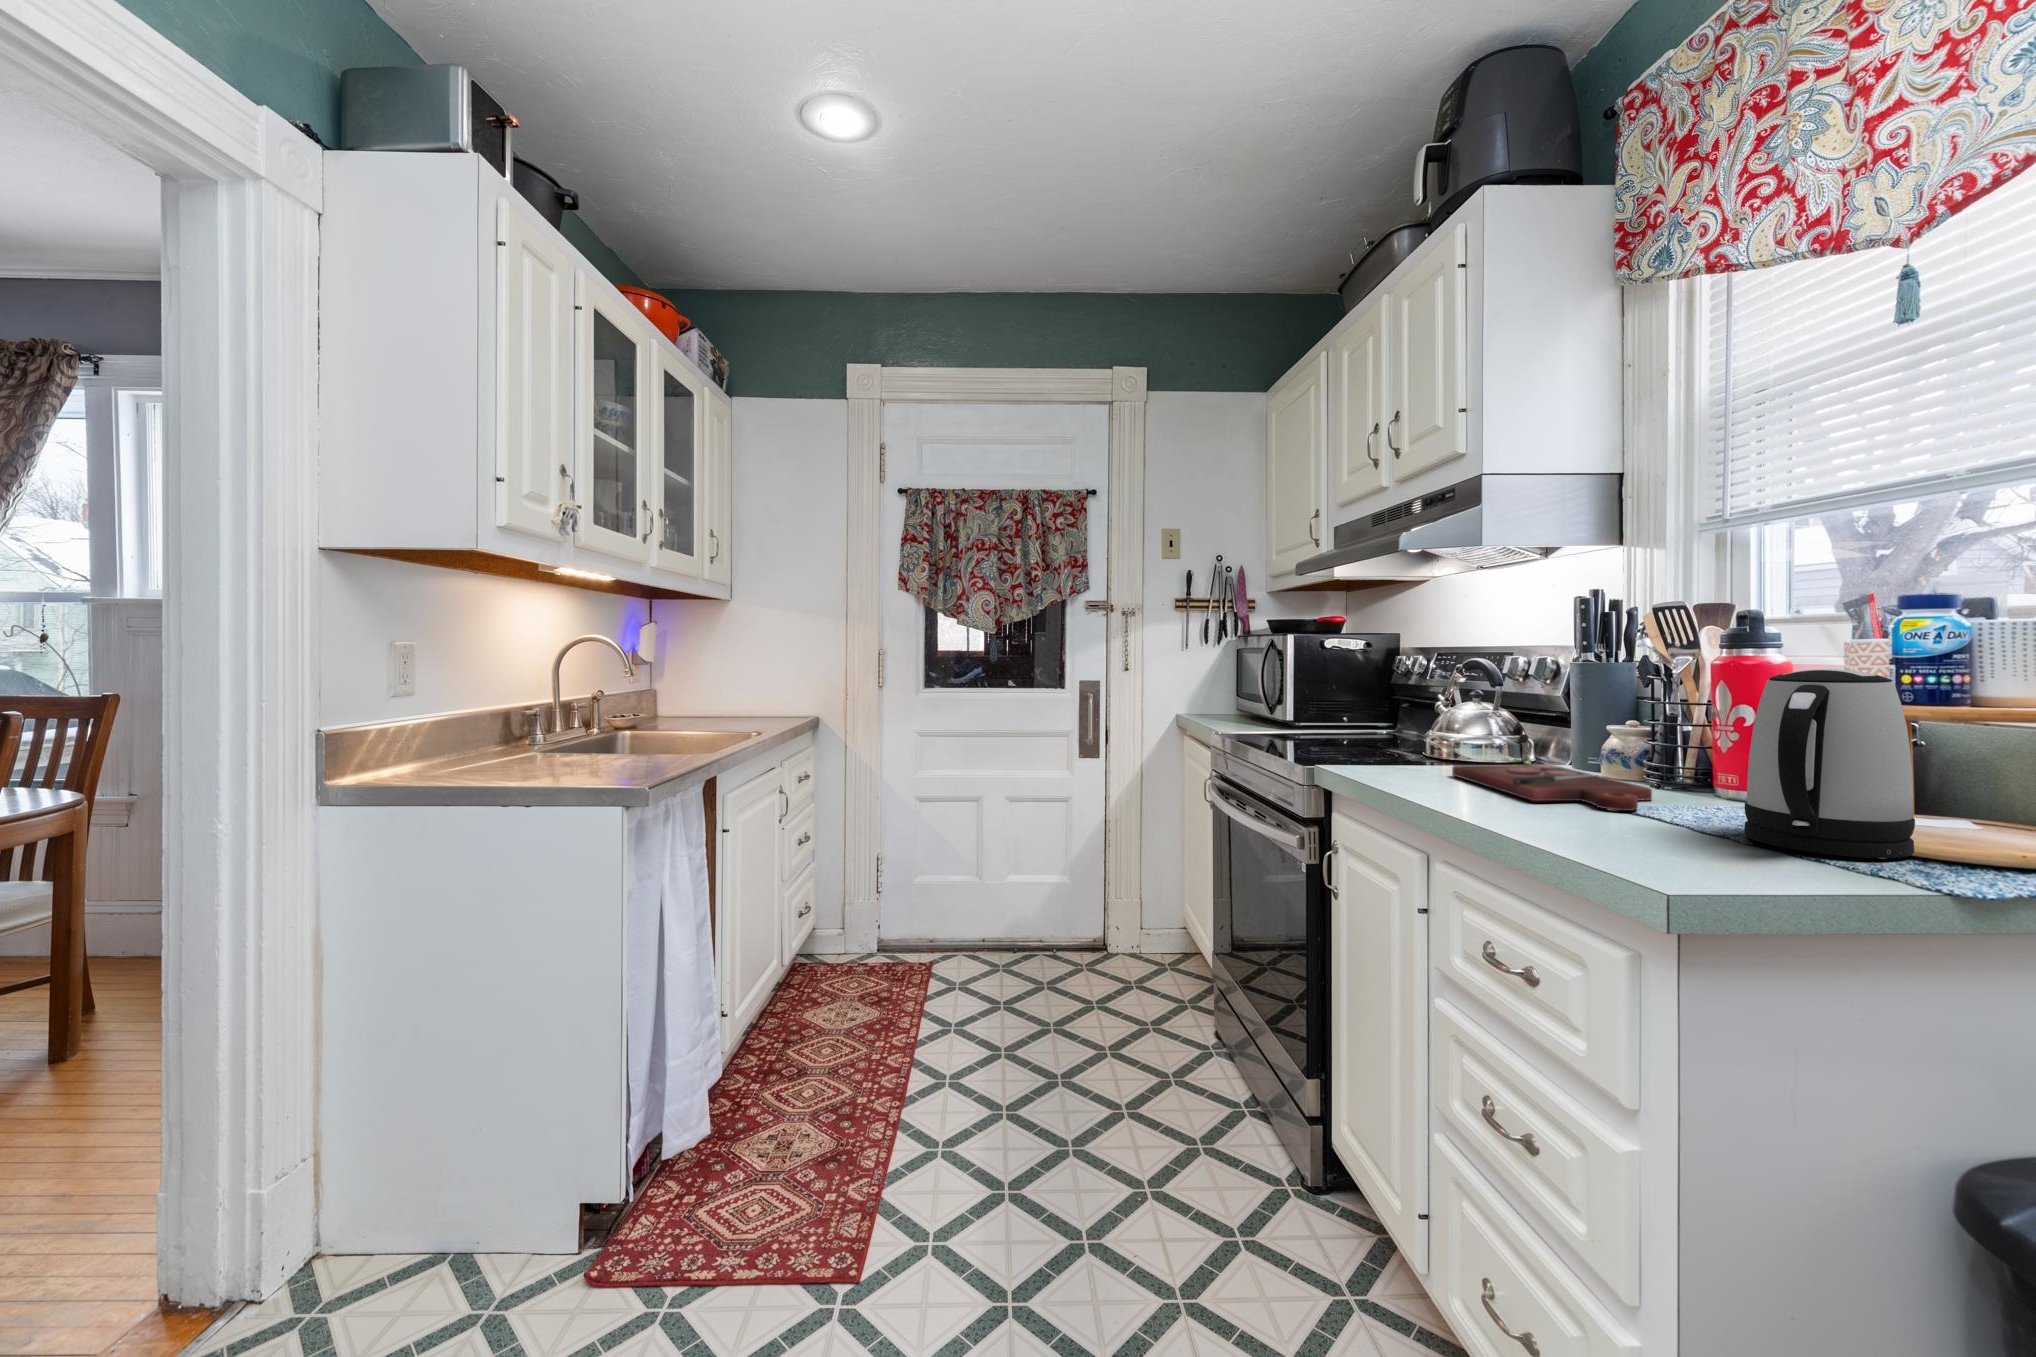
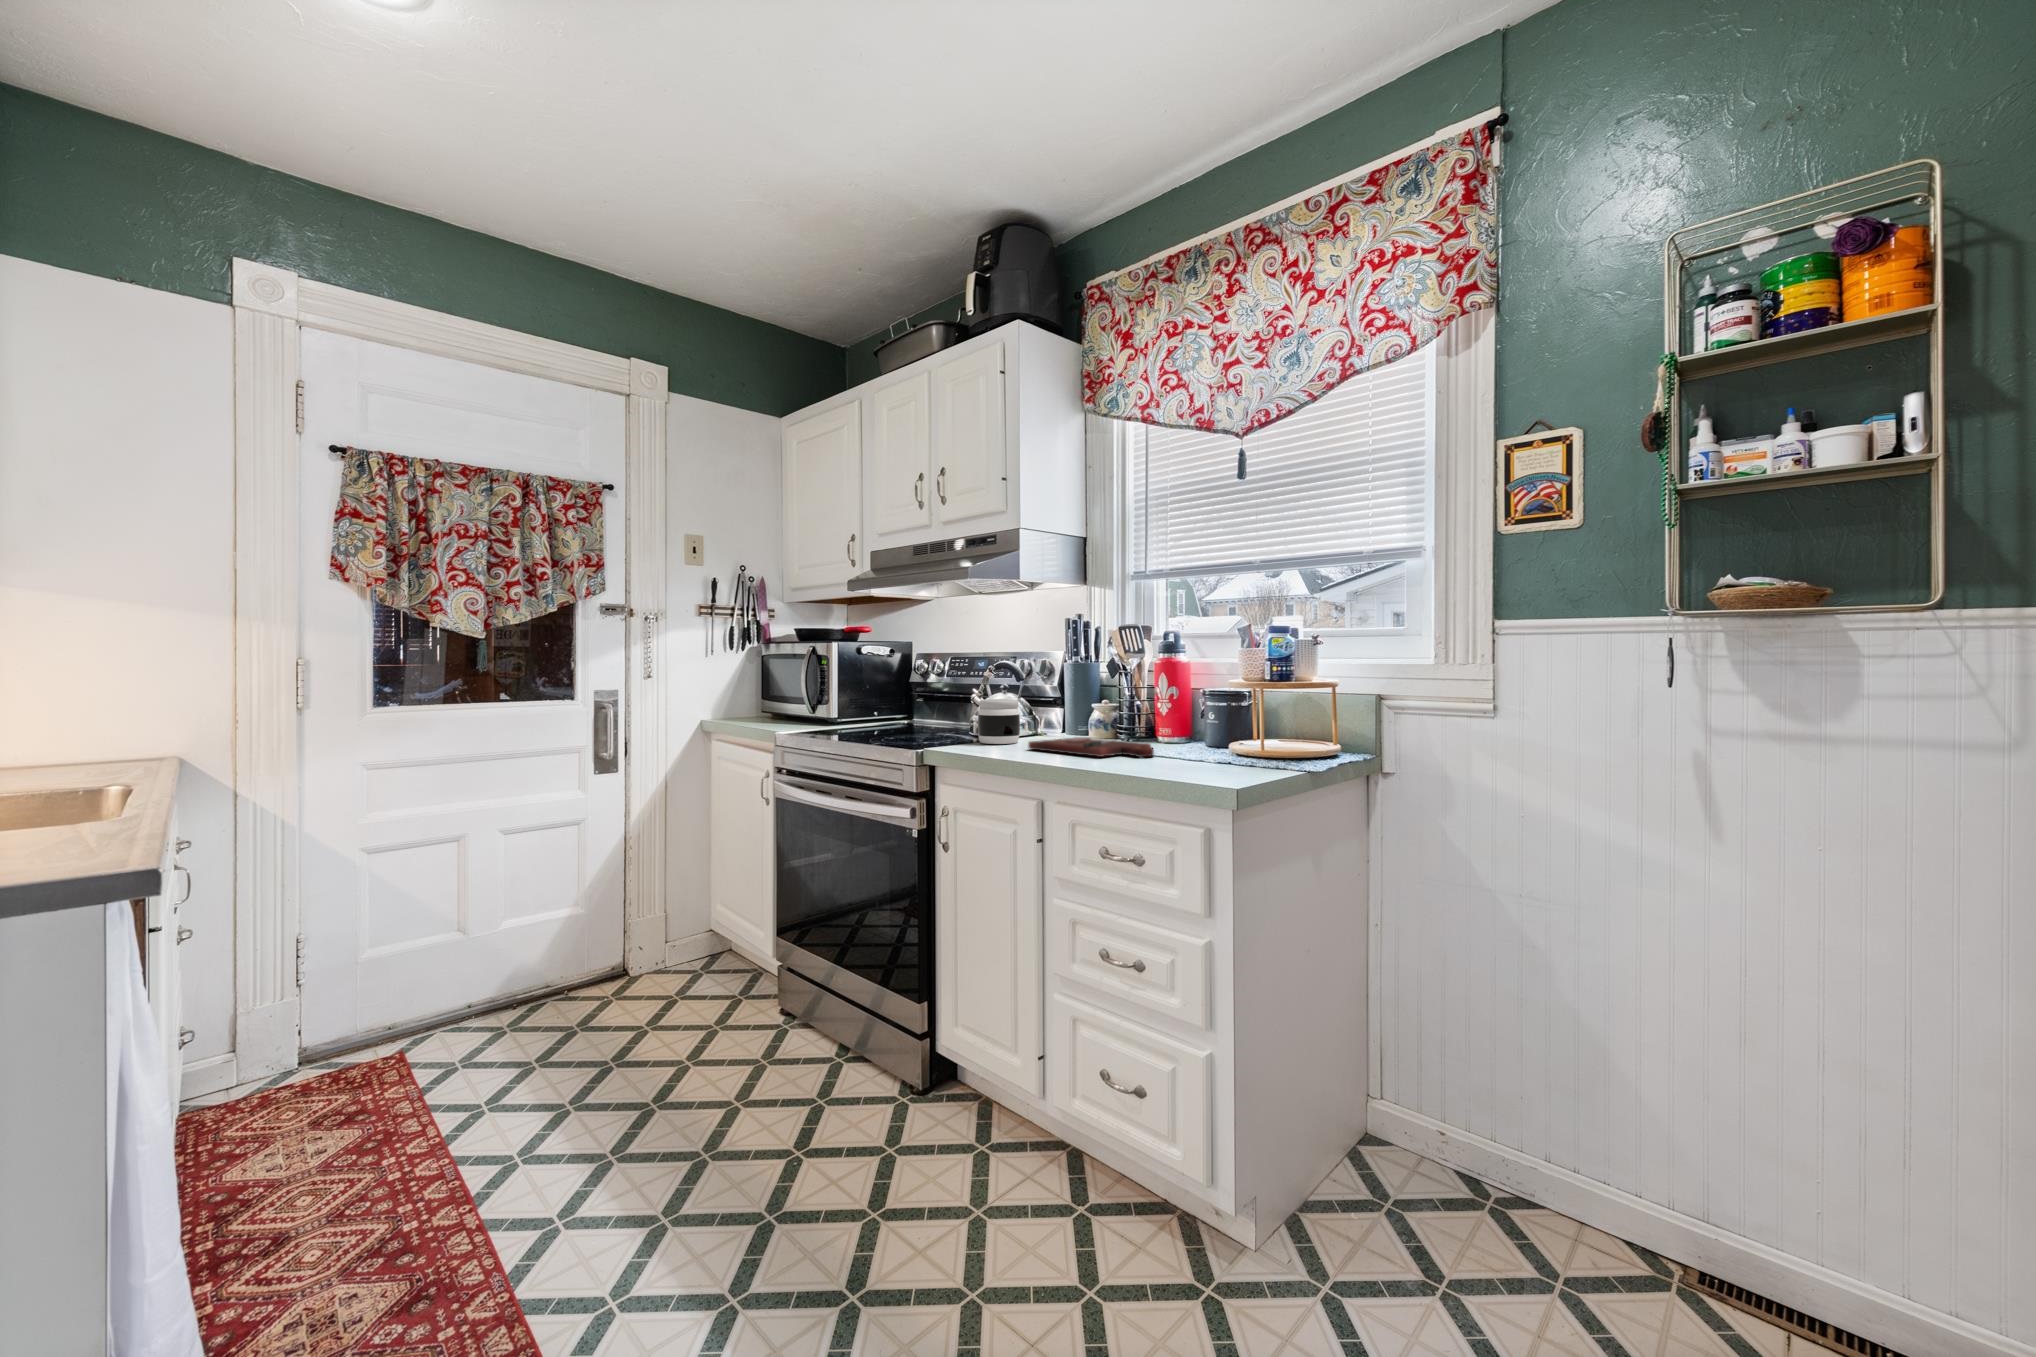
kettle: present [1744,669,1915,859] -> none [1214,665,1281,763]
jar: none [1405,703,1467,763] -> present [978,699,1020,744]

